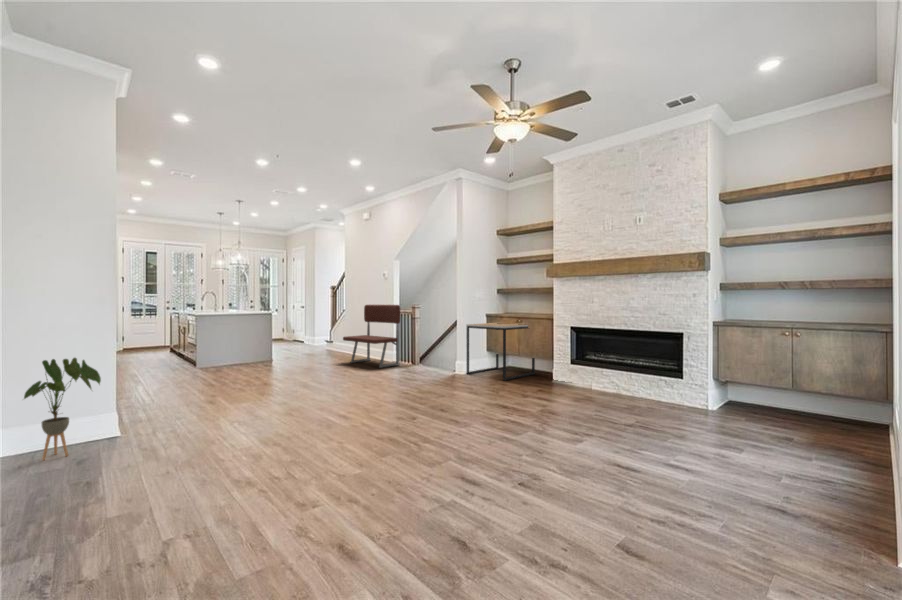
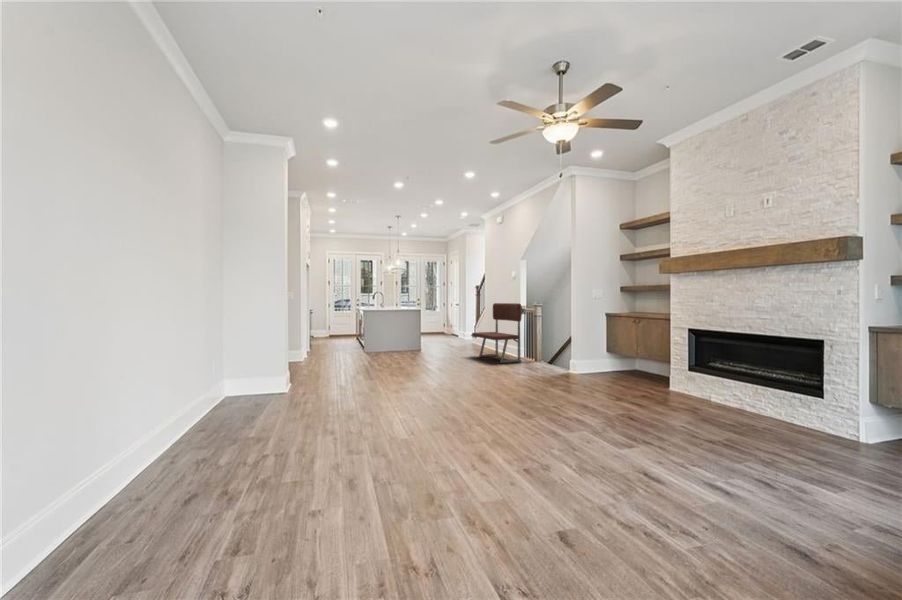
side table: present [466,323,535,380] -> none [580,323,658,384]
house plant: present [24,358,101,460] -> none [222,340,264,406]

